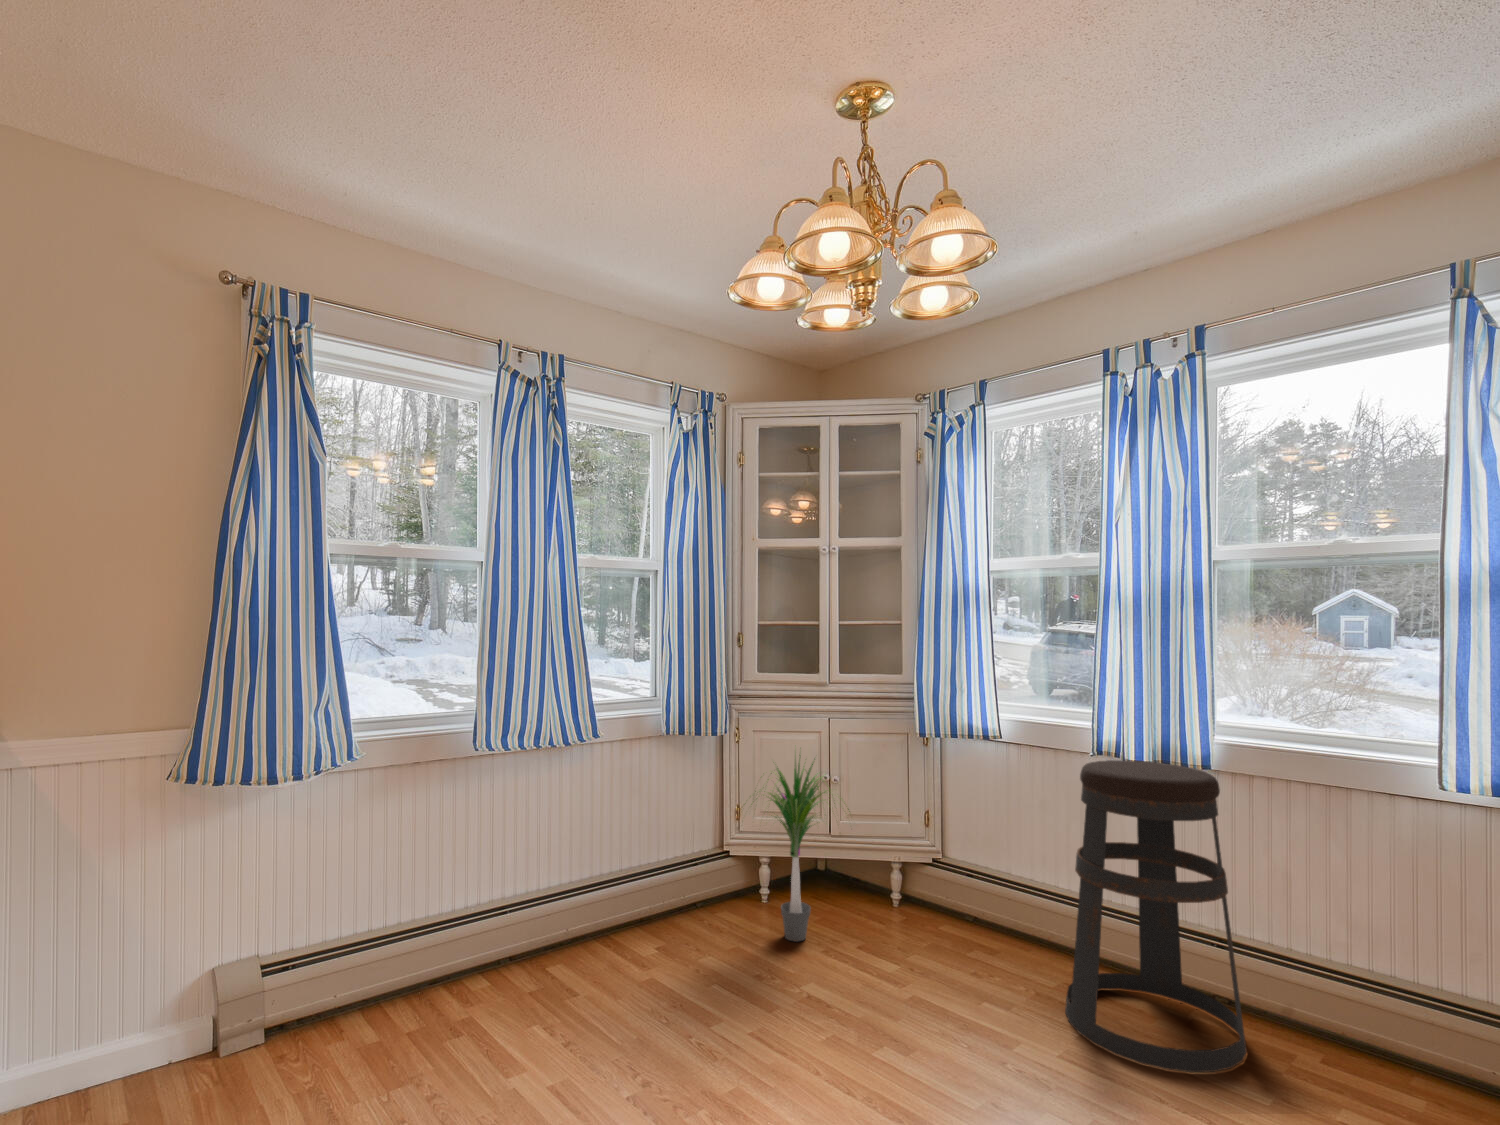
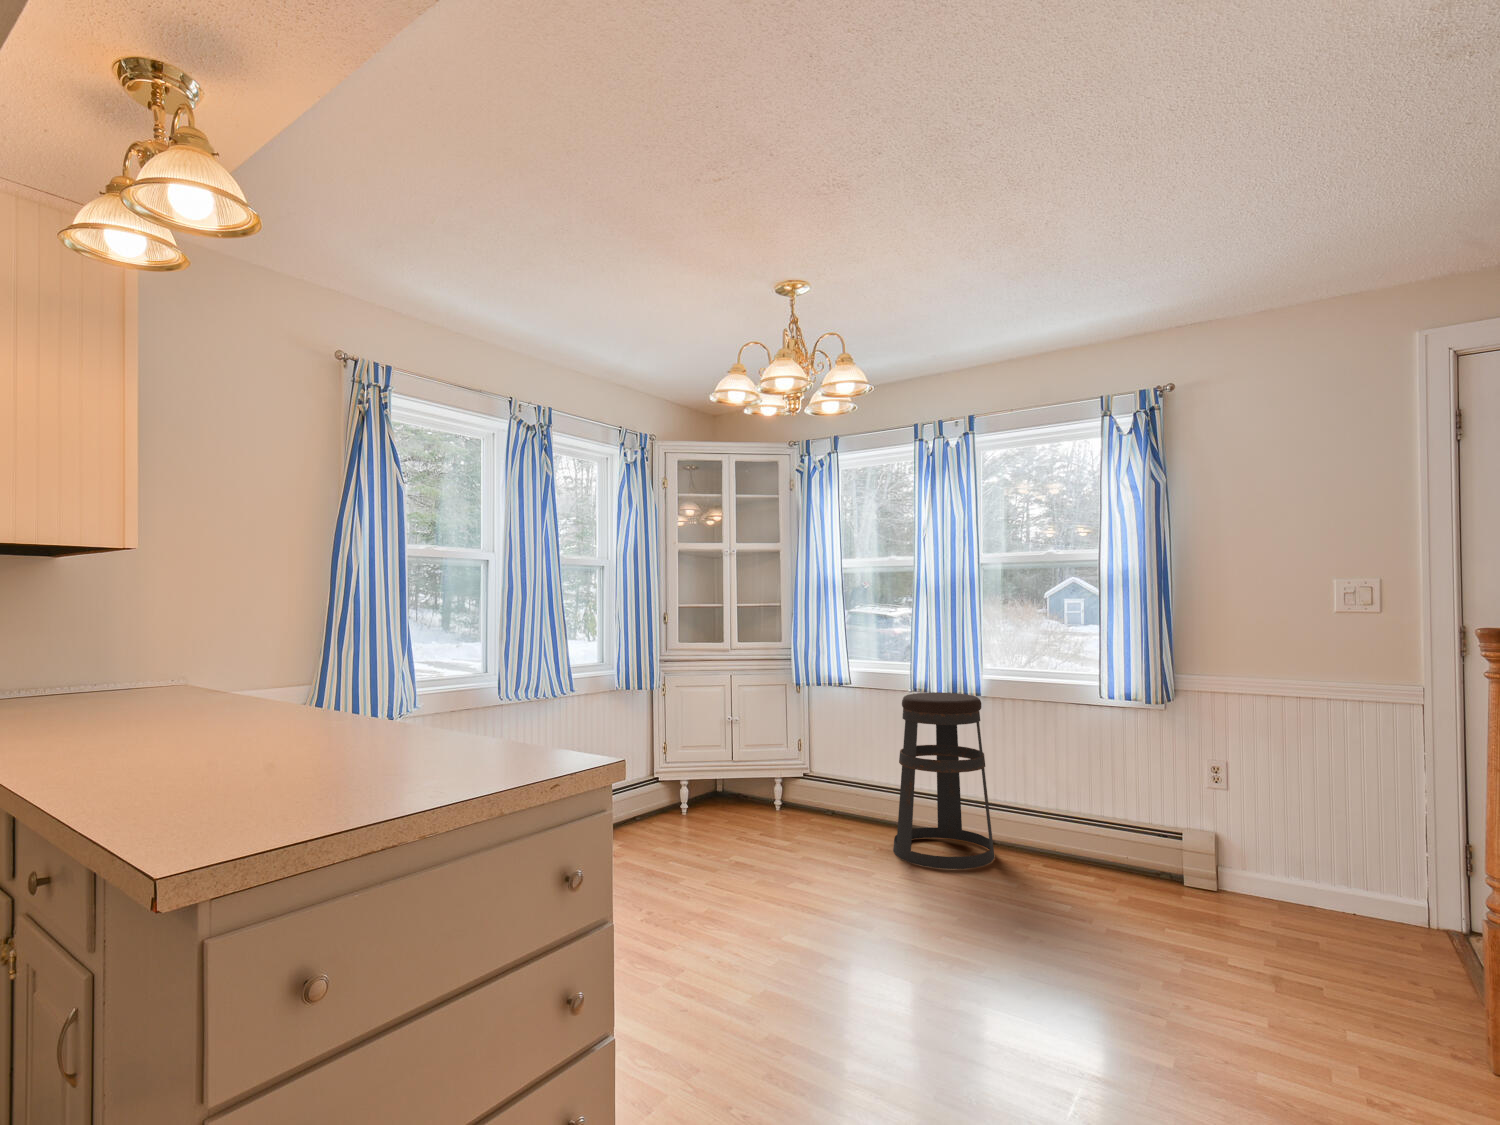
potted plant: present [744,755,850,942] -> none [669,695,756,832]

